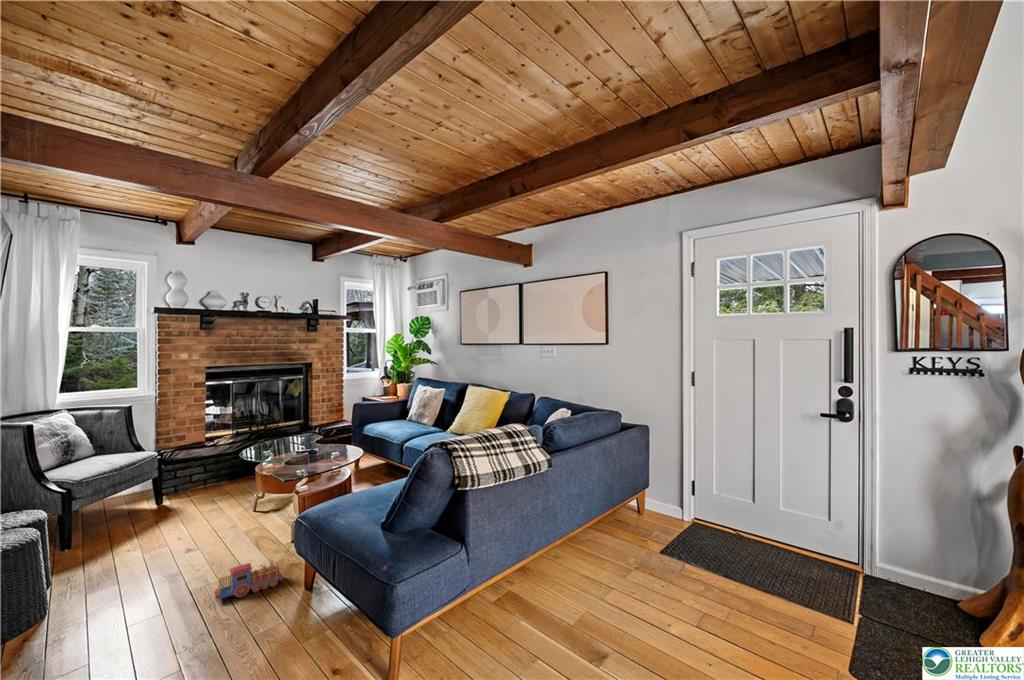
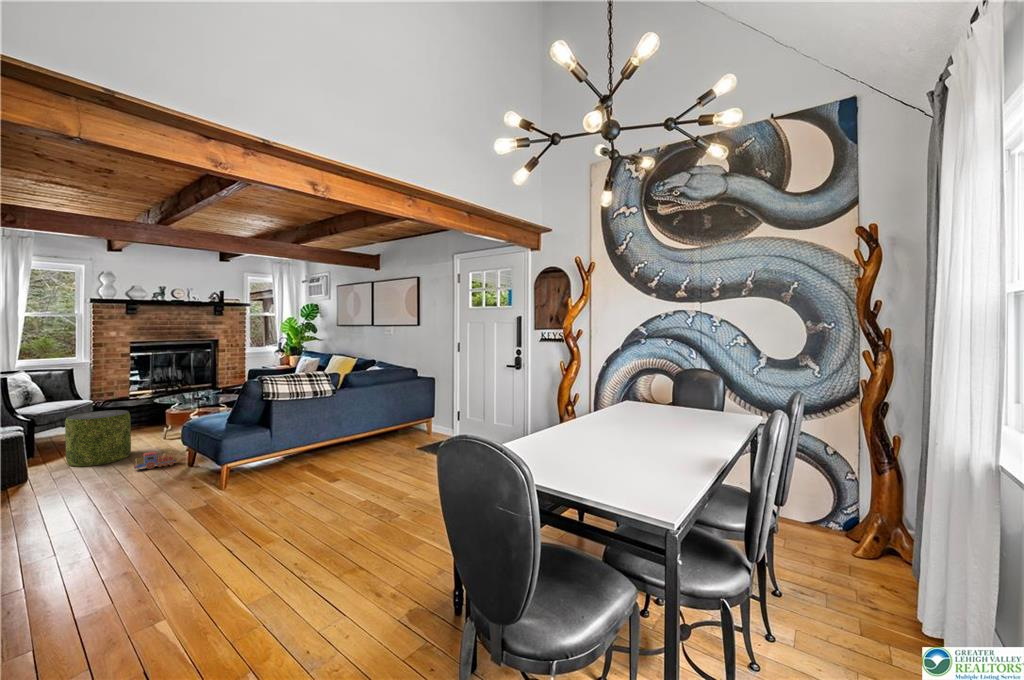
pouf: none [110,479,208,584] -> present [65,410,131,467]

